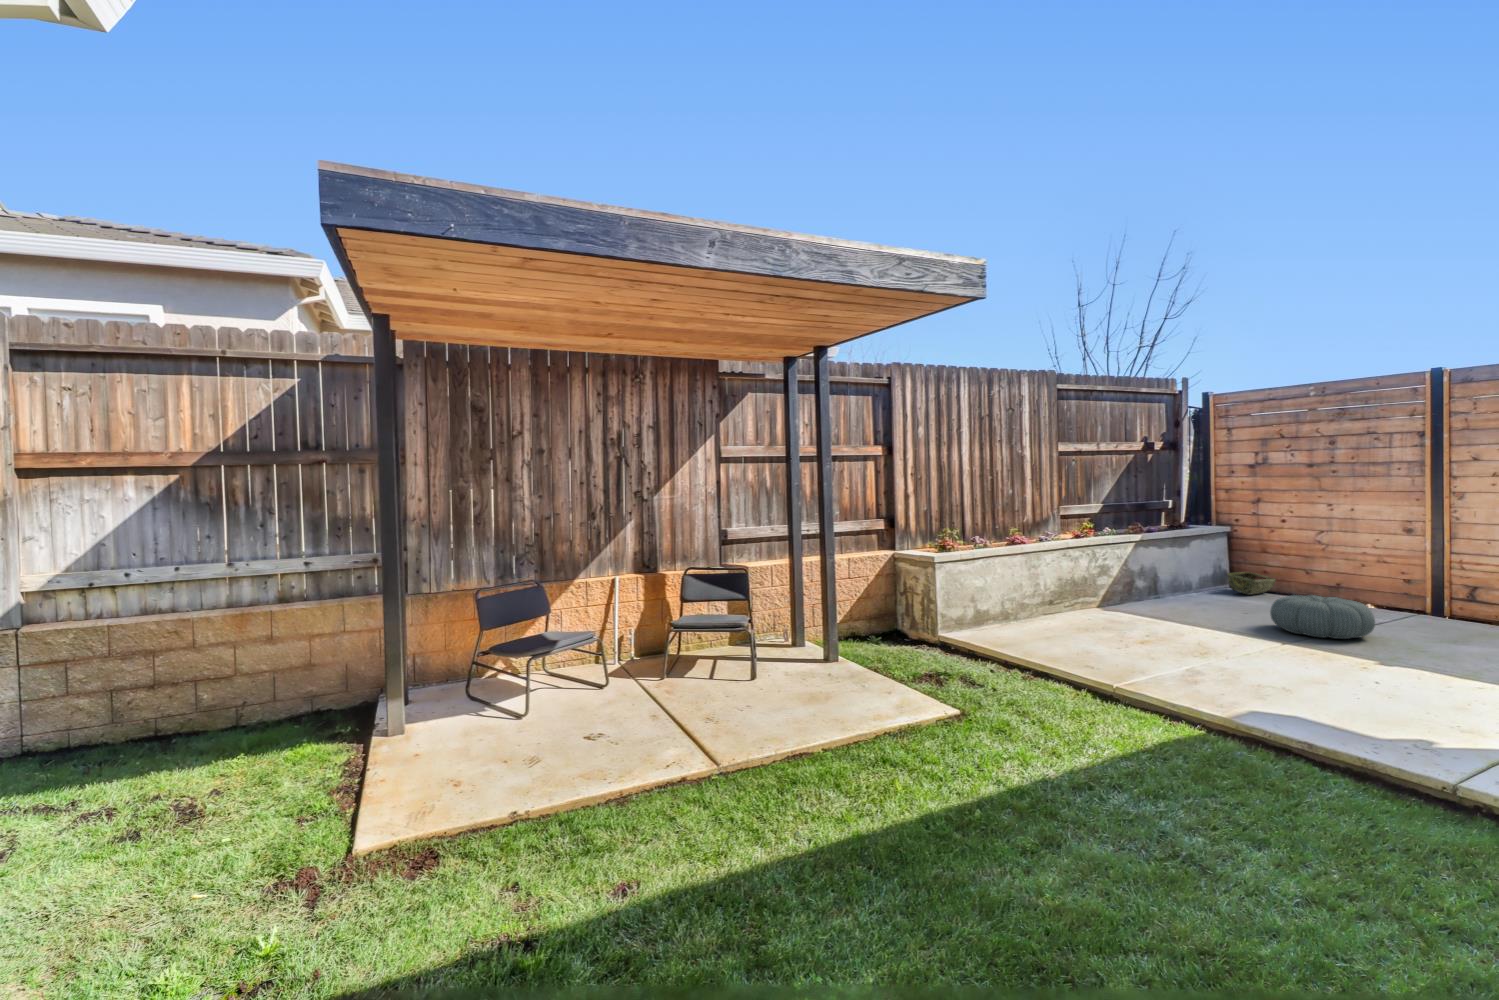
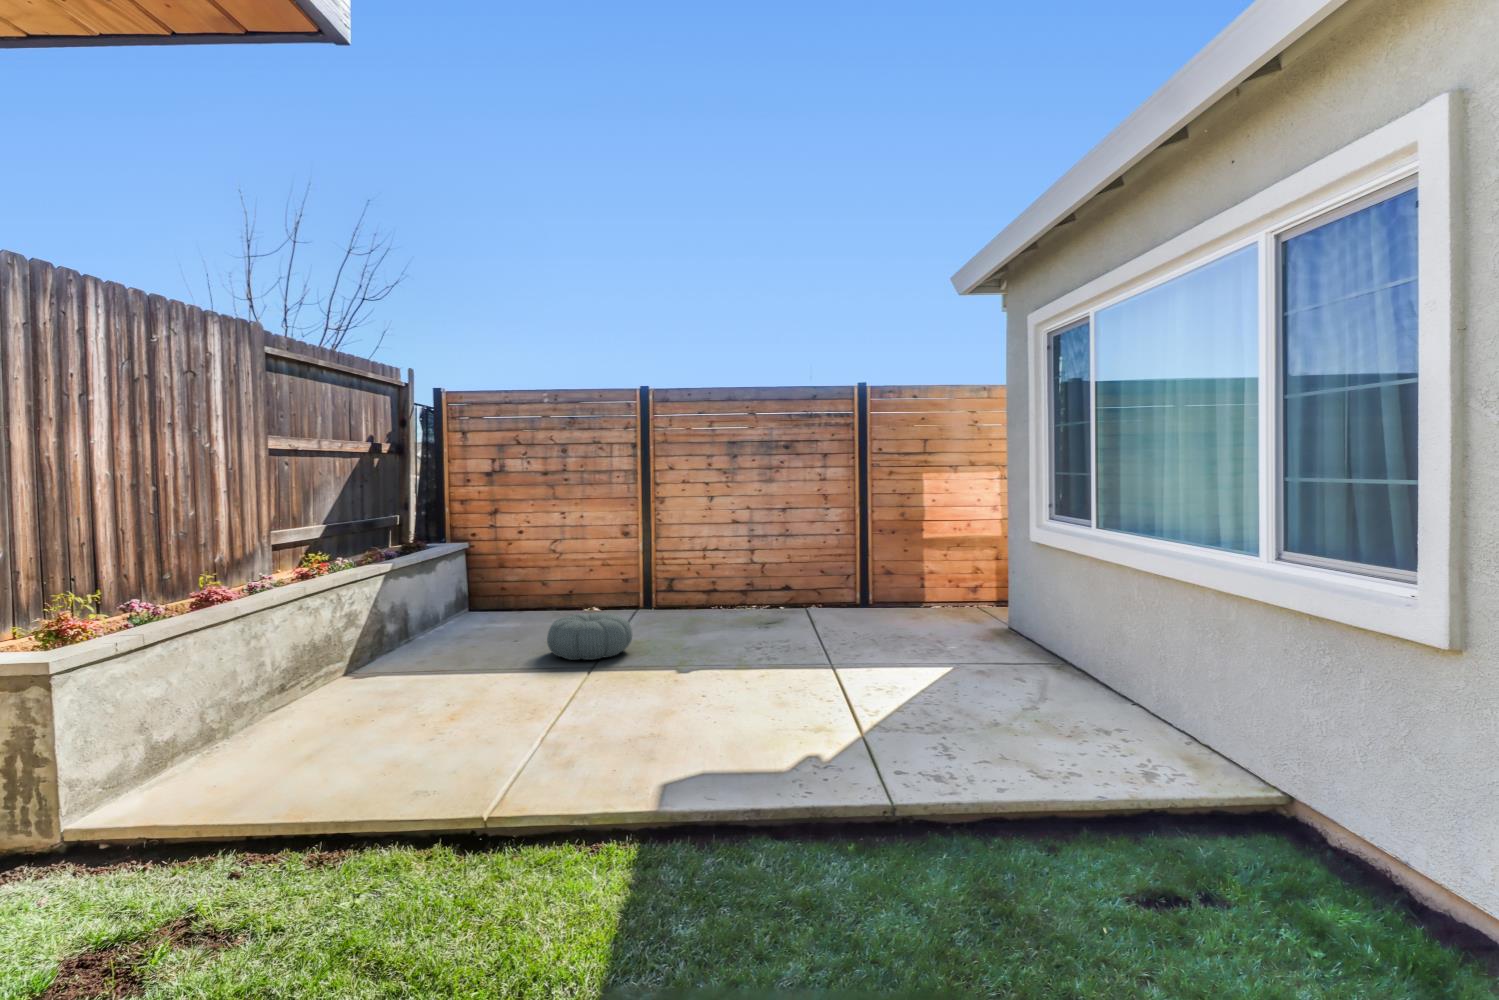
woven basket: present [1227,572,1276,595] -> none [473,592,516,619]

